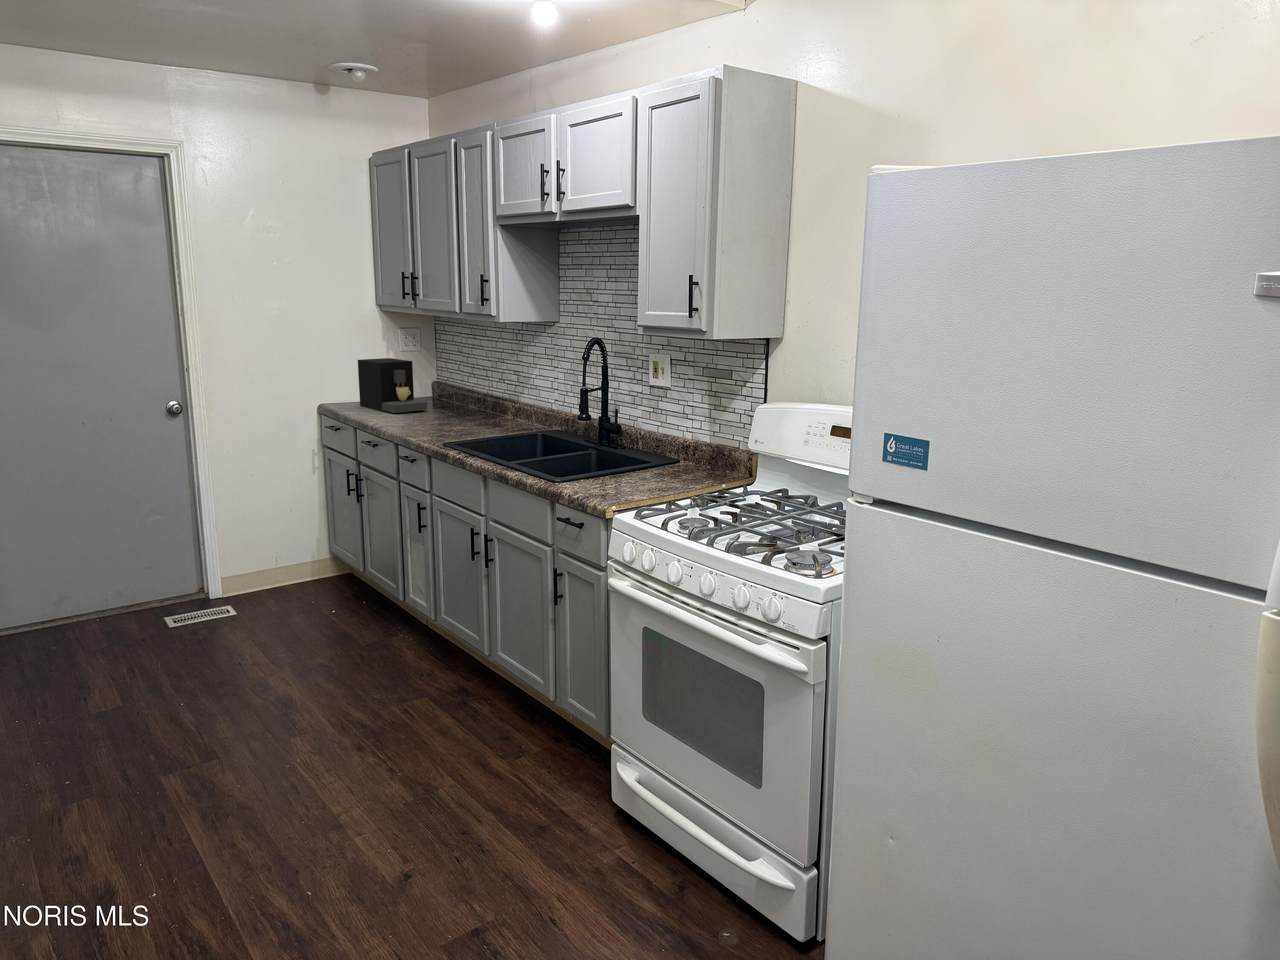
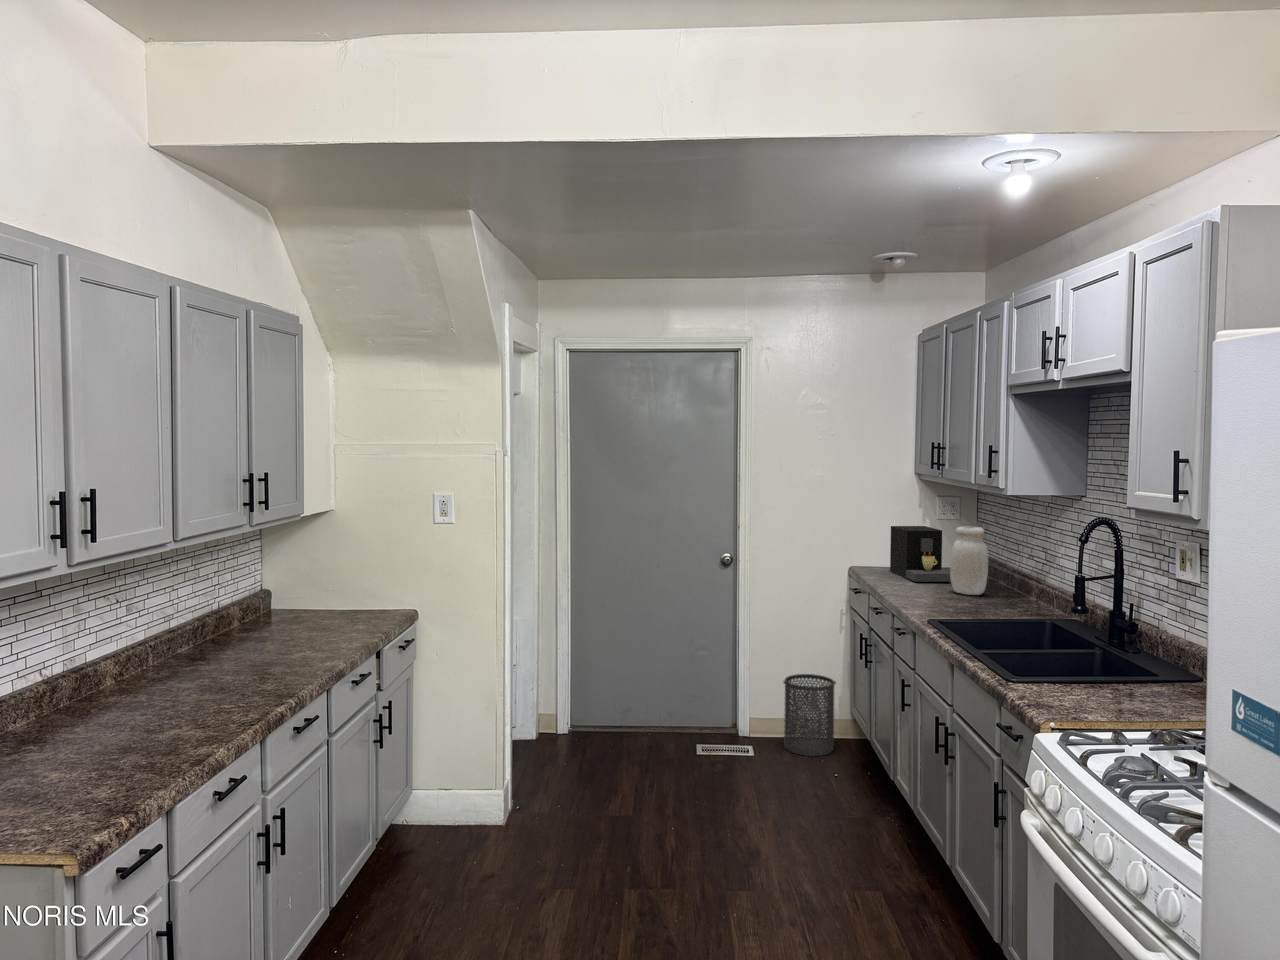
jar: none [433,355,466,420] -> present [950,526,988,595]
trash can: none [259,521,320,604] -> present [783,674,836,756]

